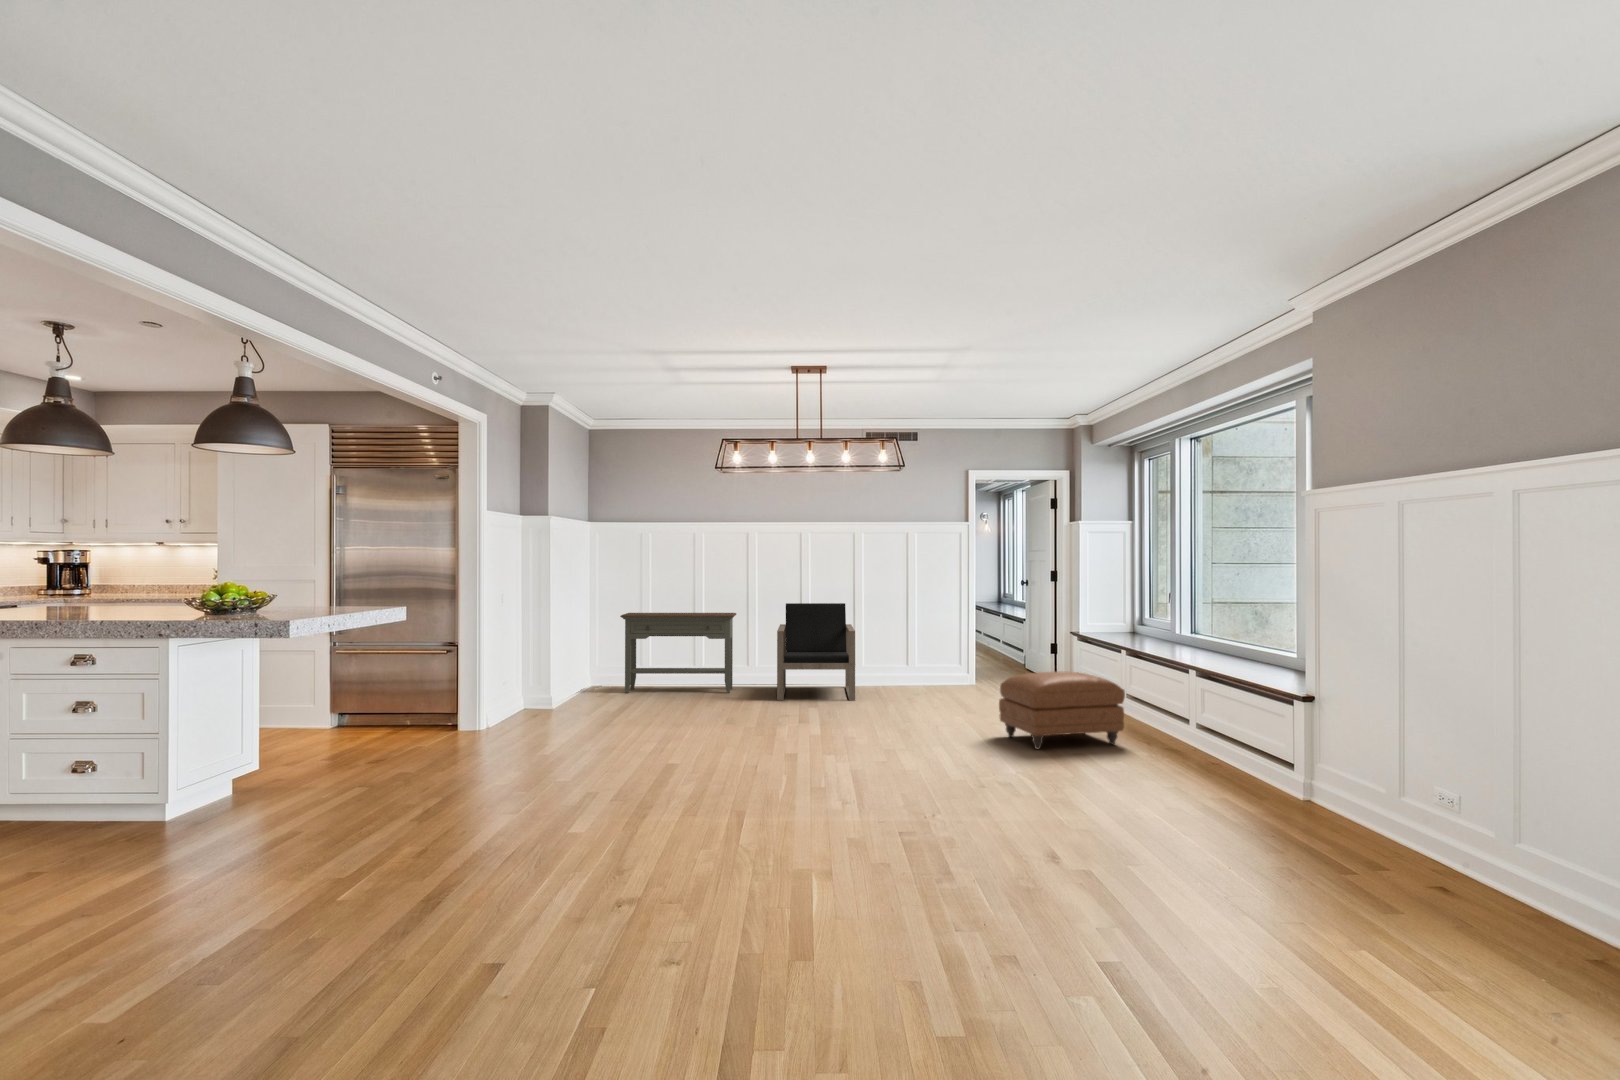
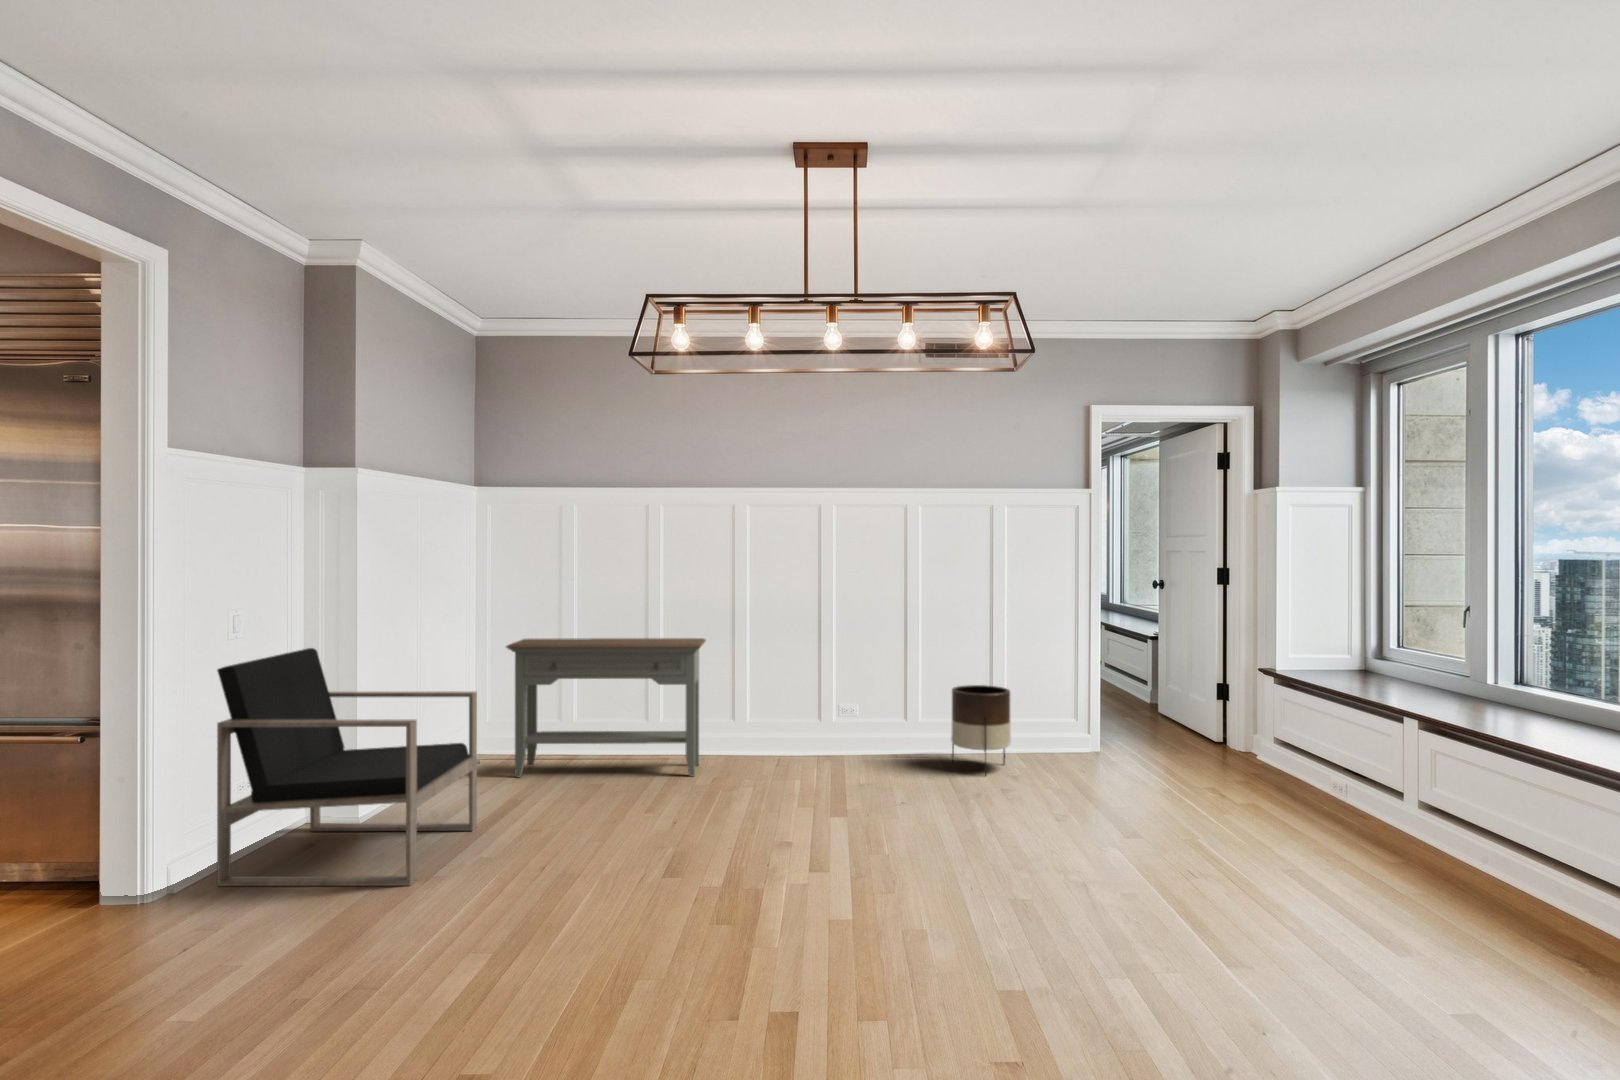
armchair: present [777,603,855,701] -> present [217,648,477,886]
planter: none [883,641,918,693] -> present [951,685,1011,764]
ottoman: present [999,672,1125,749] -> none [1238,781,1532,968]

